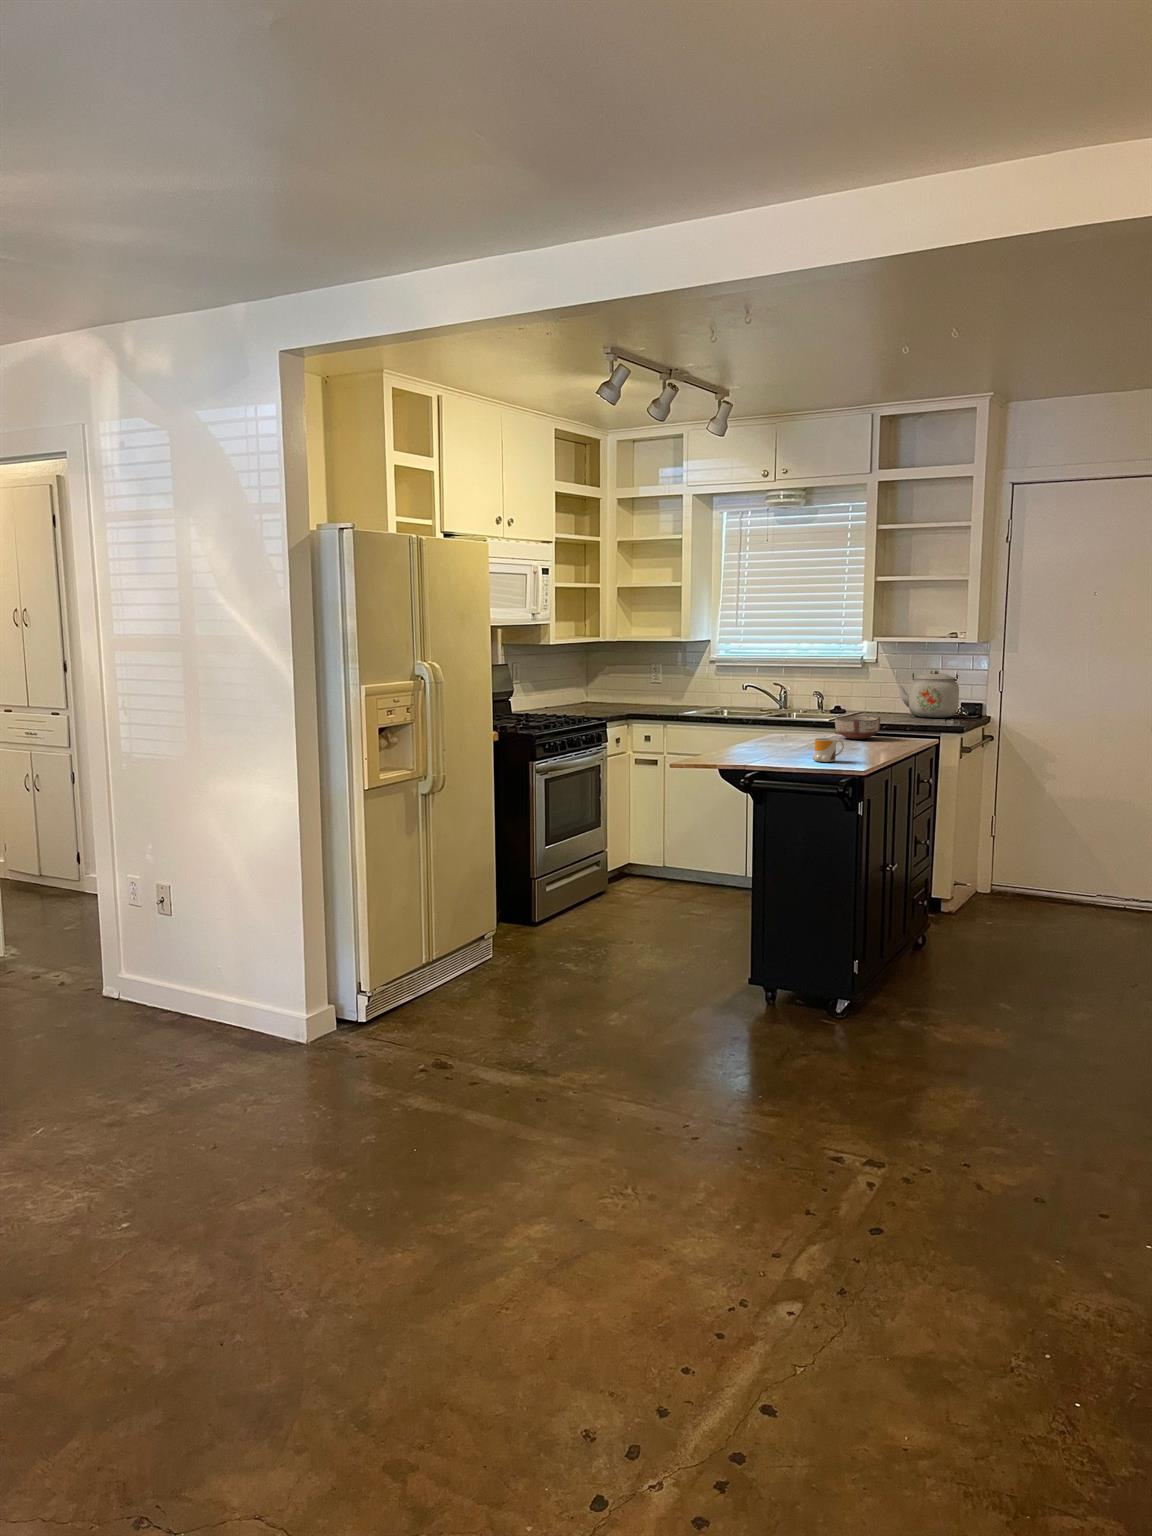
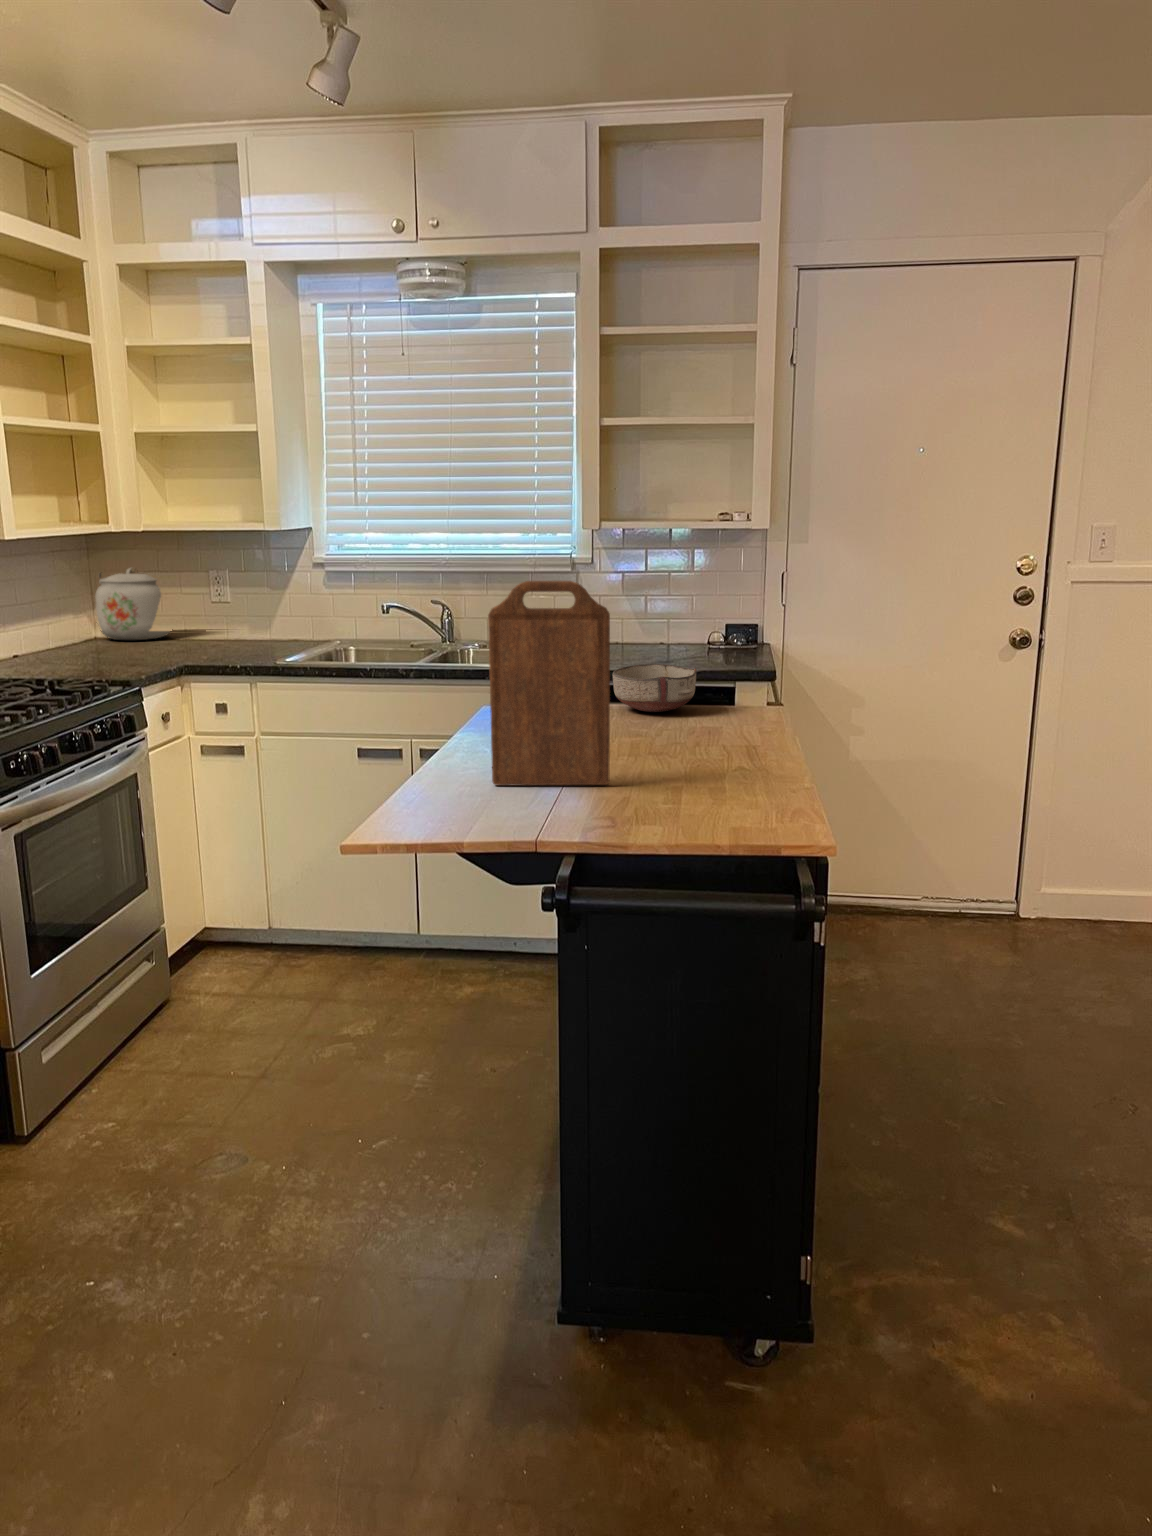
cutting board: none [742,666,794,756] -> present [488,581,610,786]
kettle: present [899,670,959,718] -> present [95,568,170,640]
mug: present [812,738,844,762] -> none [672,746,734,805]

